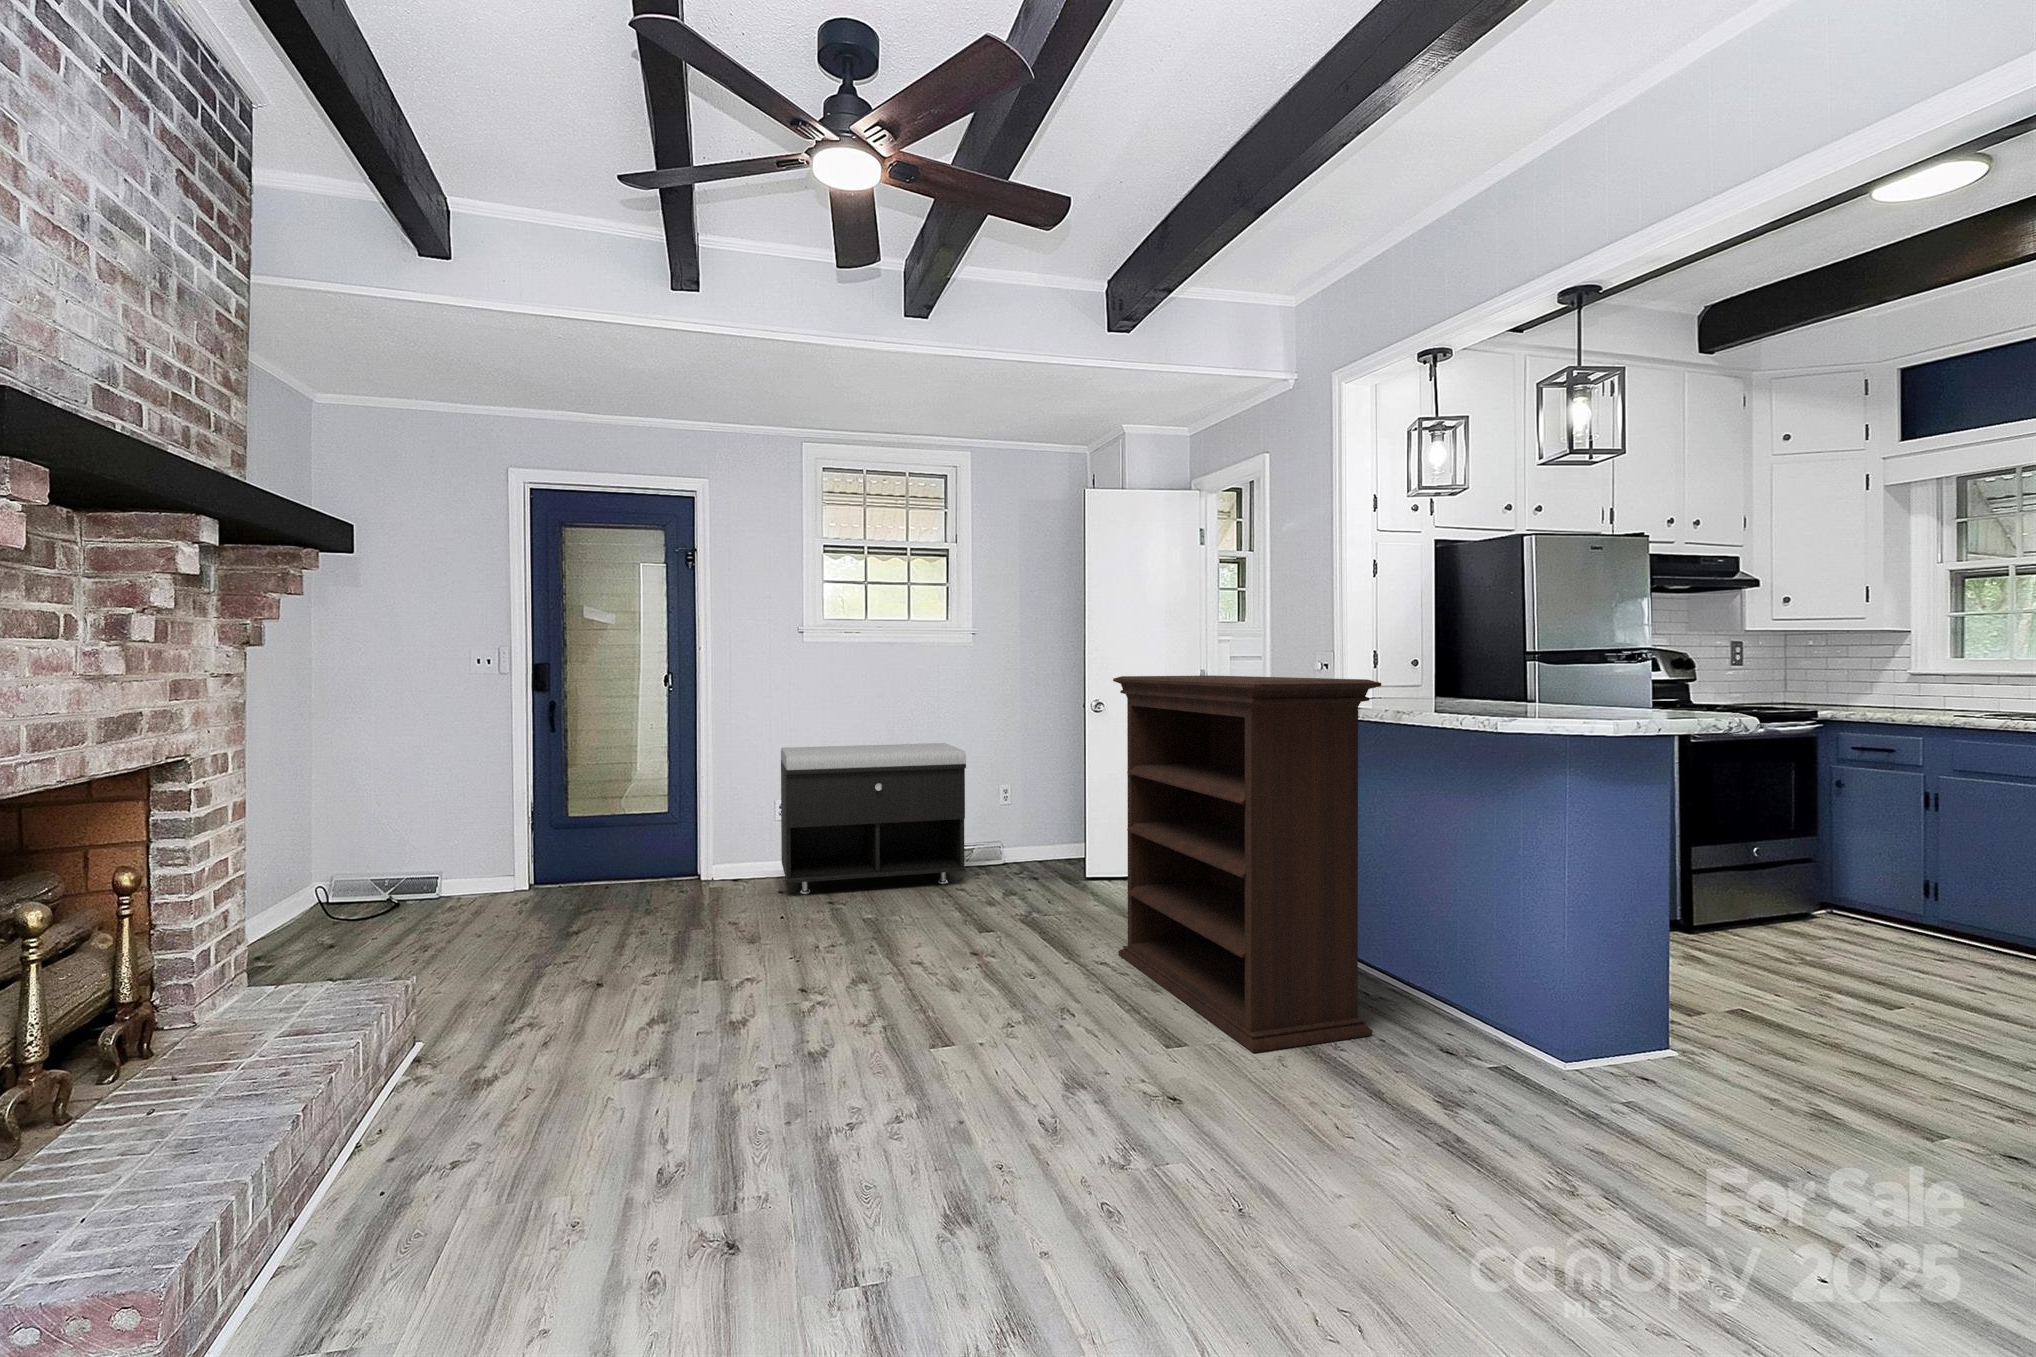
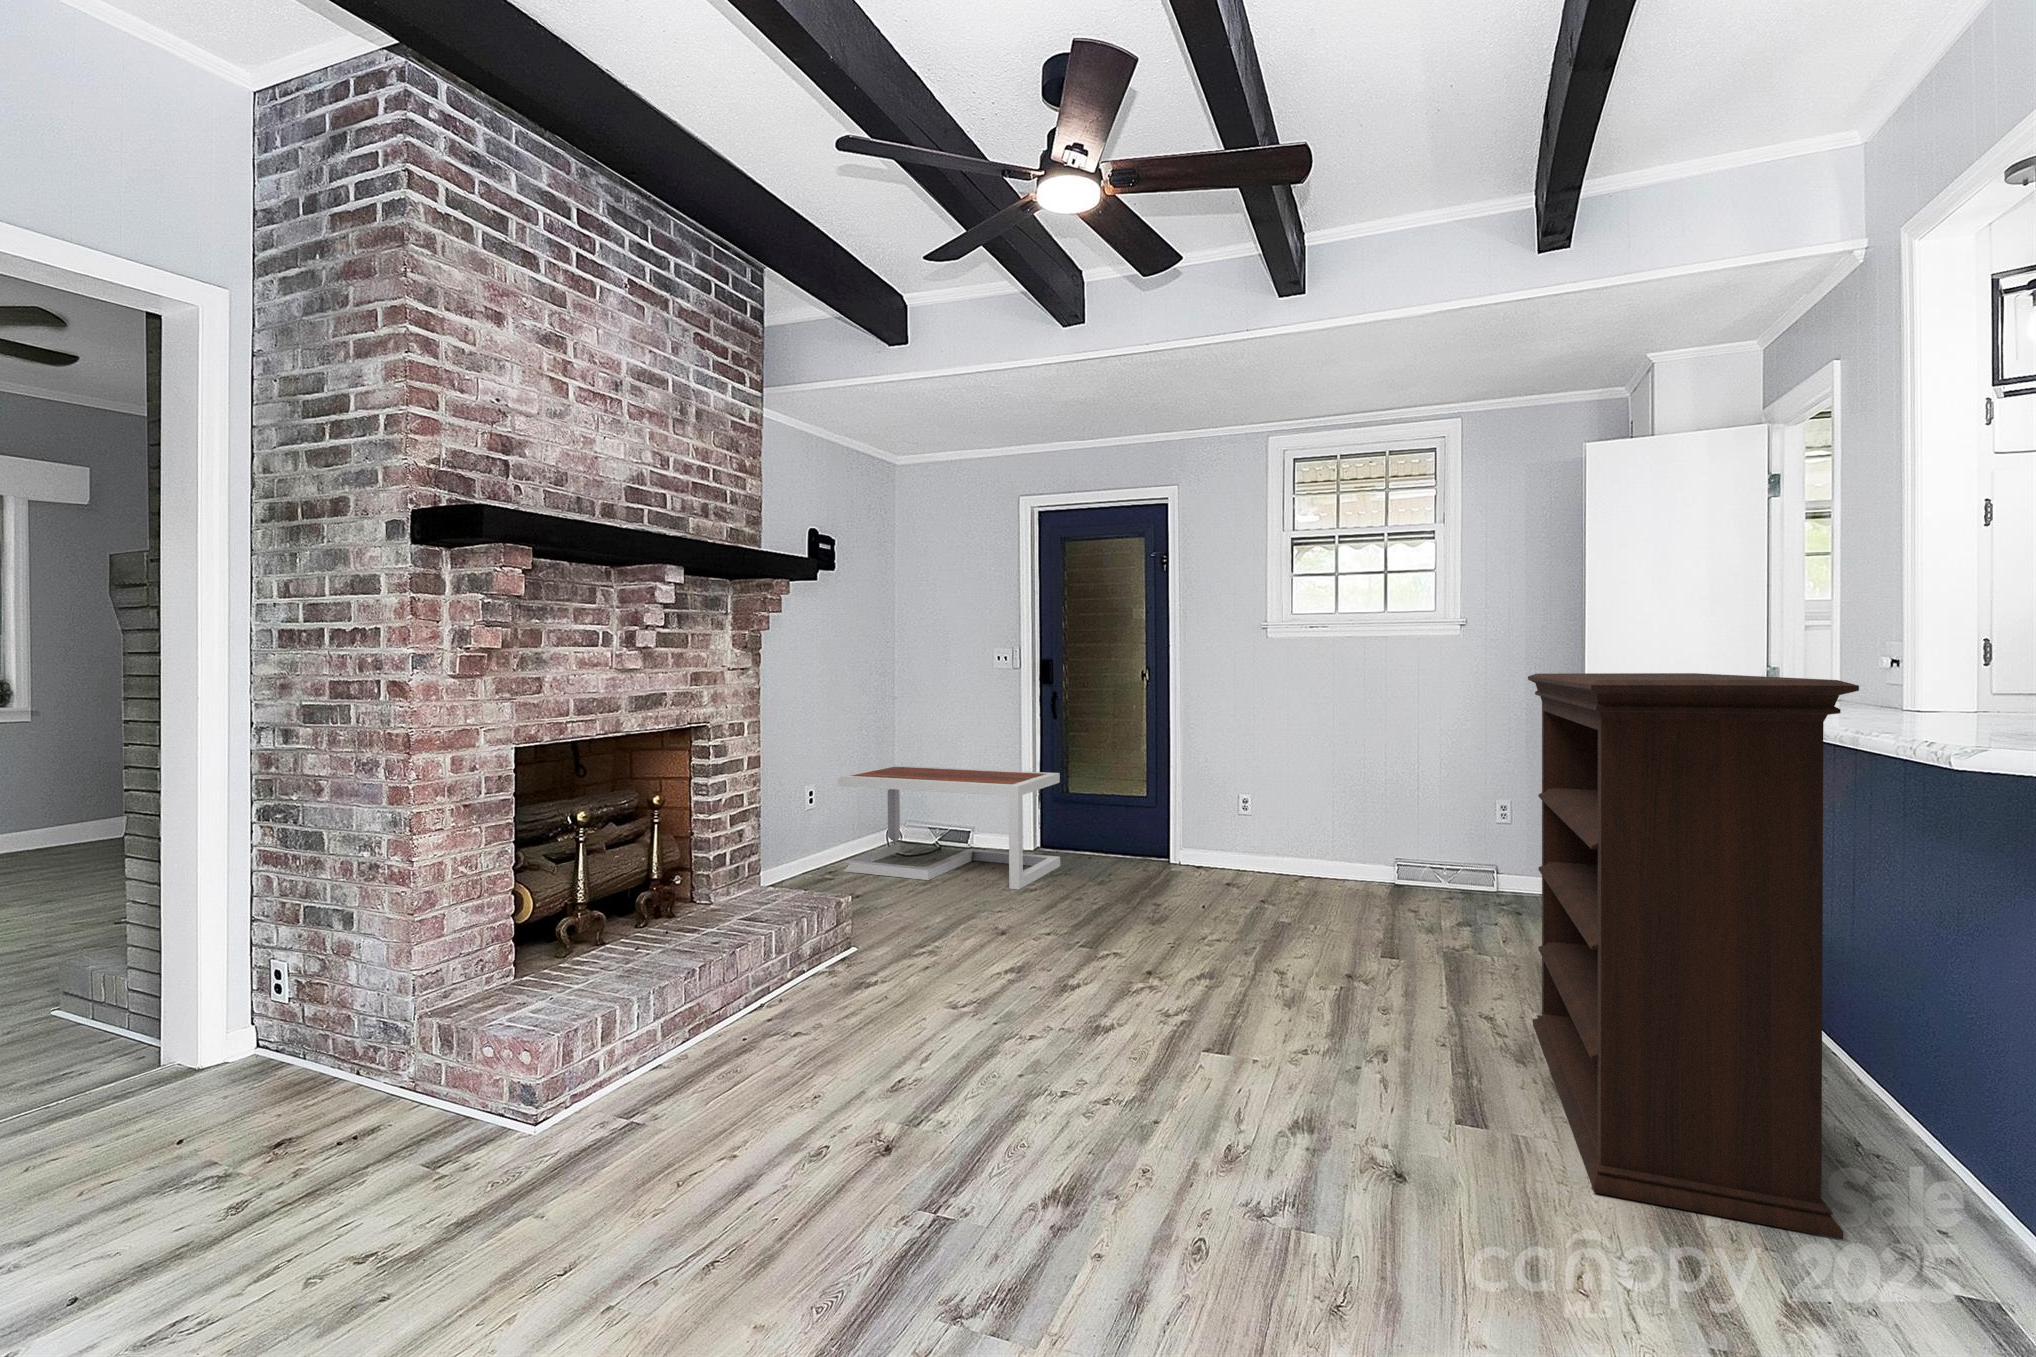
storage bench: present [781,743,966,894] -> none [1222,743,1422,904]
coffee table: none [252,794,581,959] -> present [838,766,1060,890]

